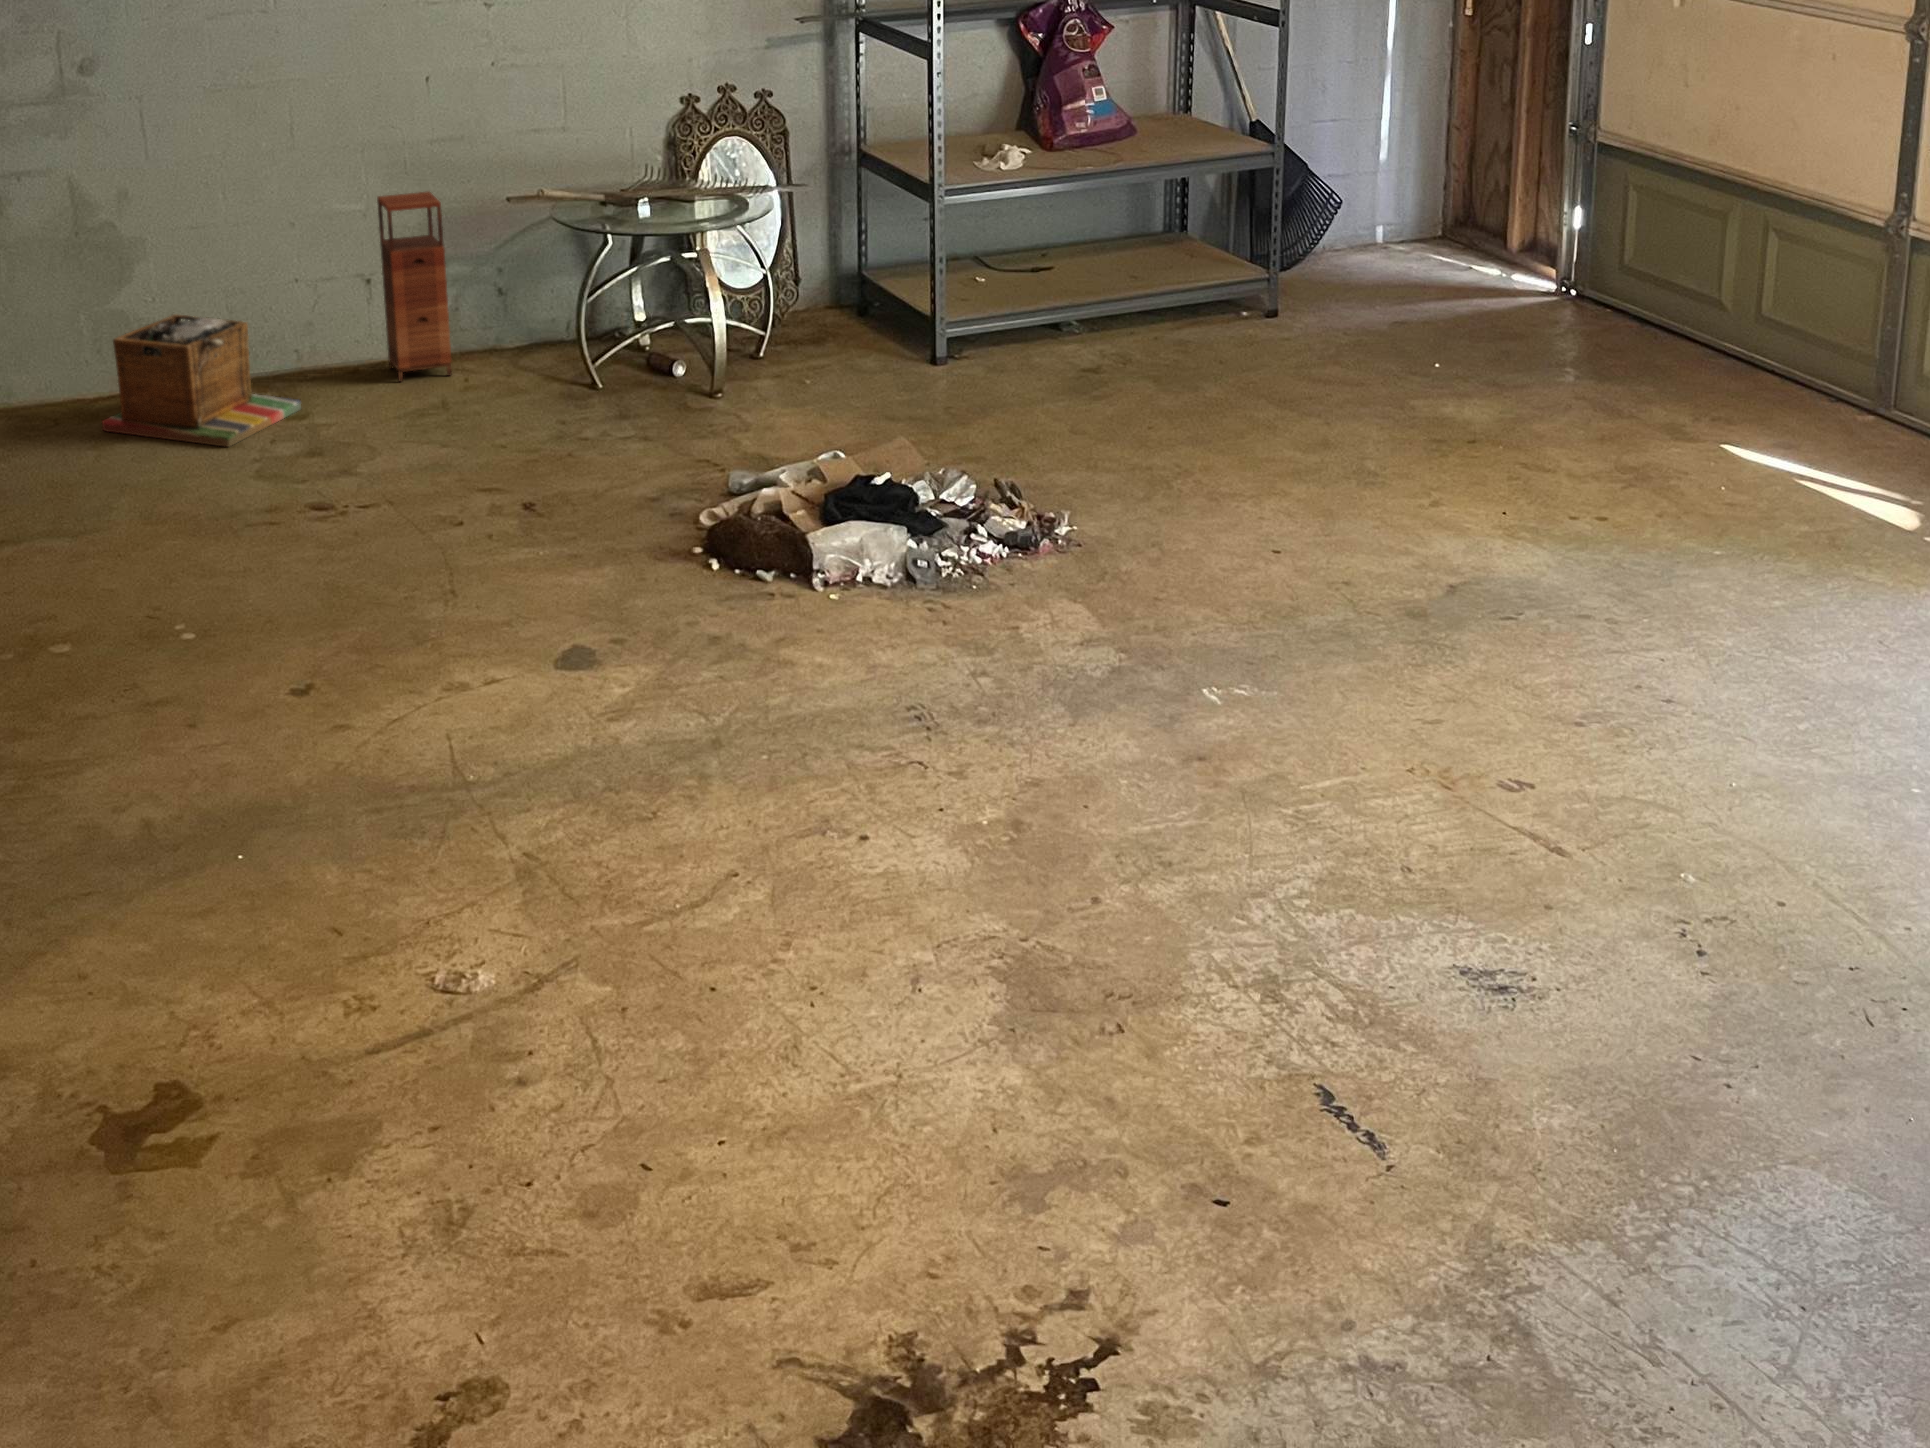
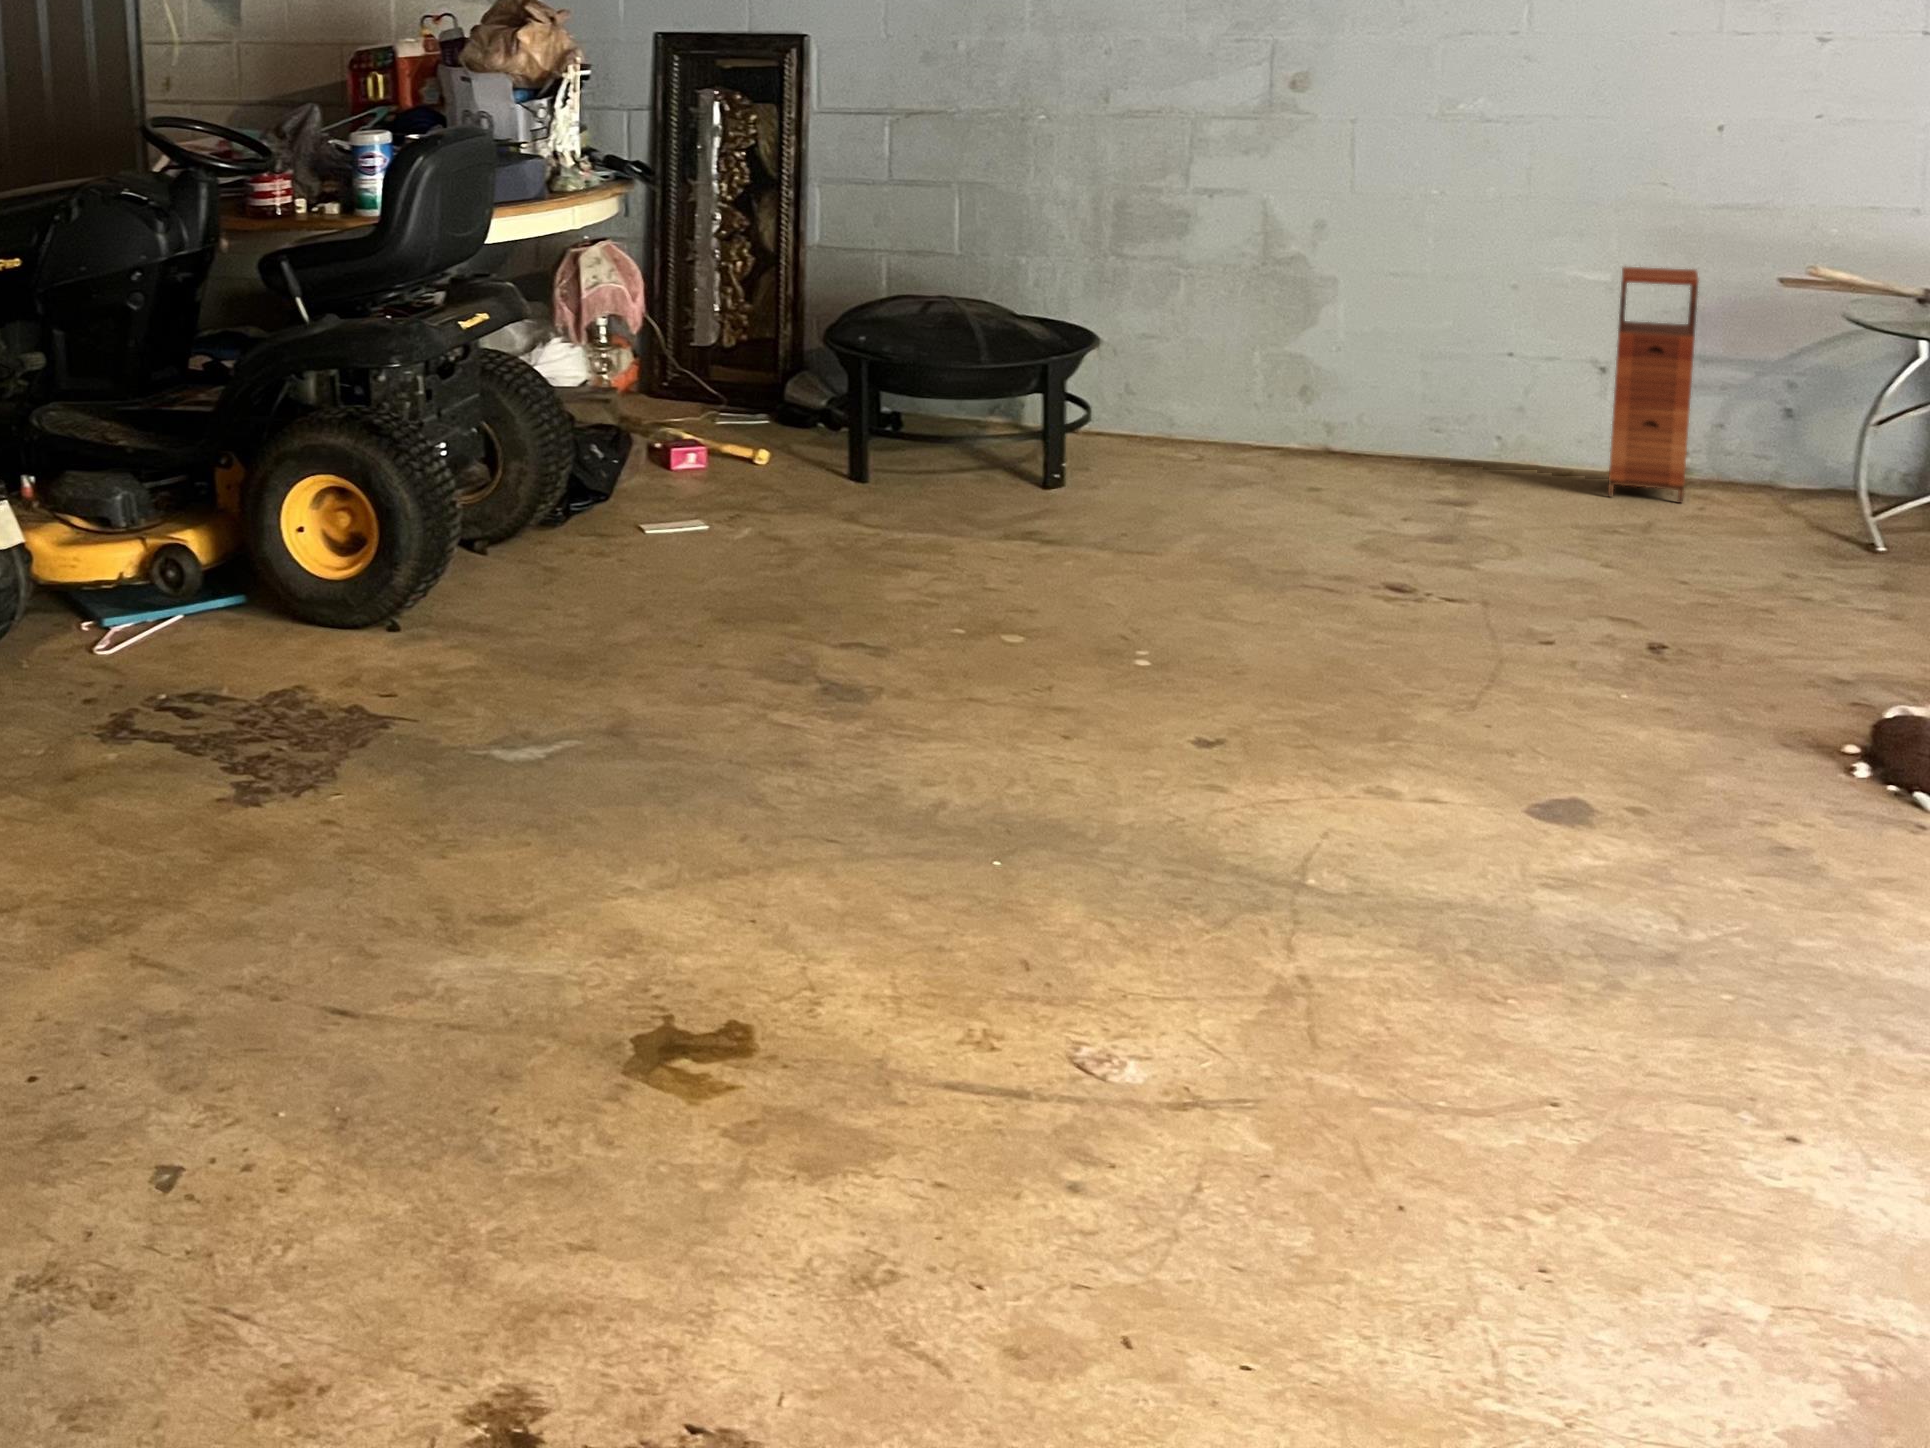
laundry basket: present [102,314,301,447] -> none [1232,365,1464,514]

